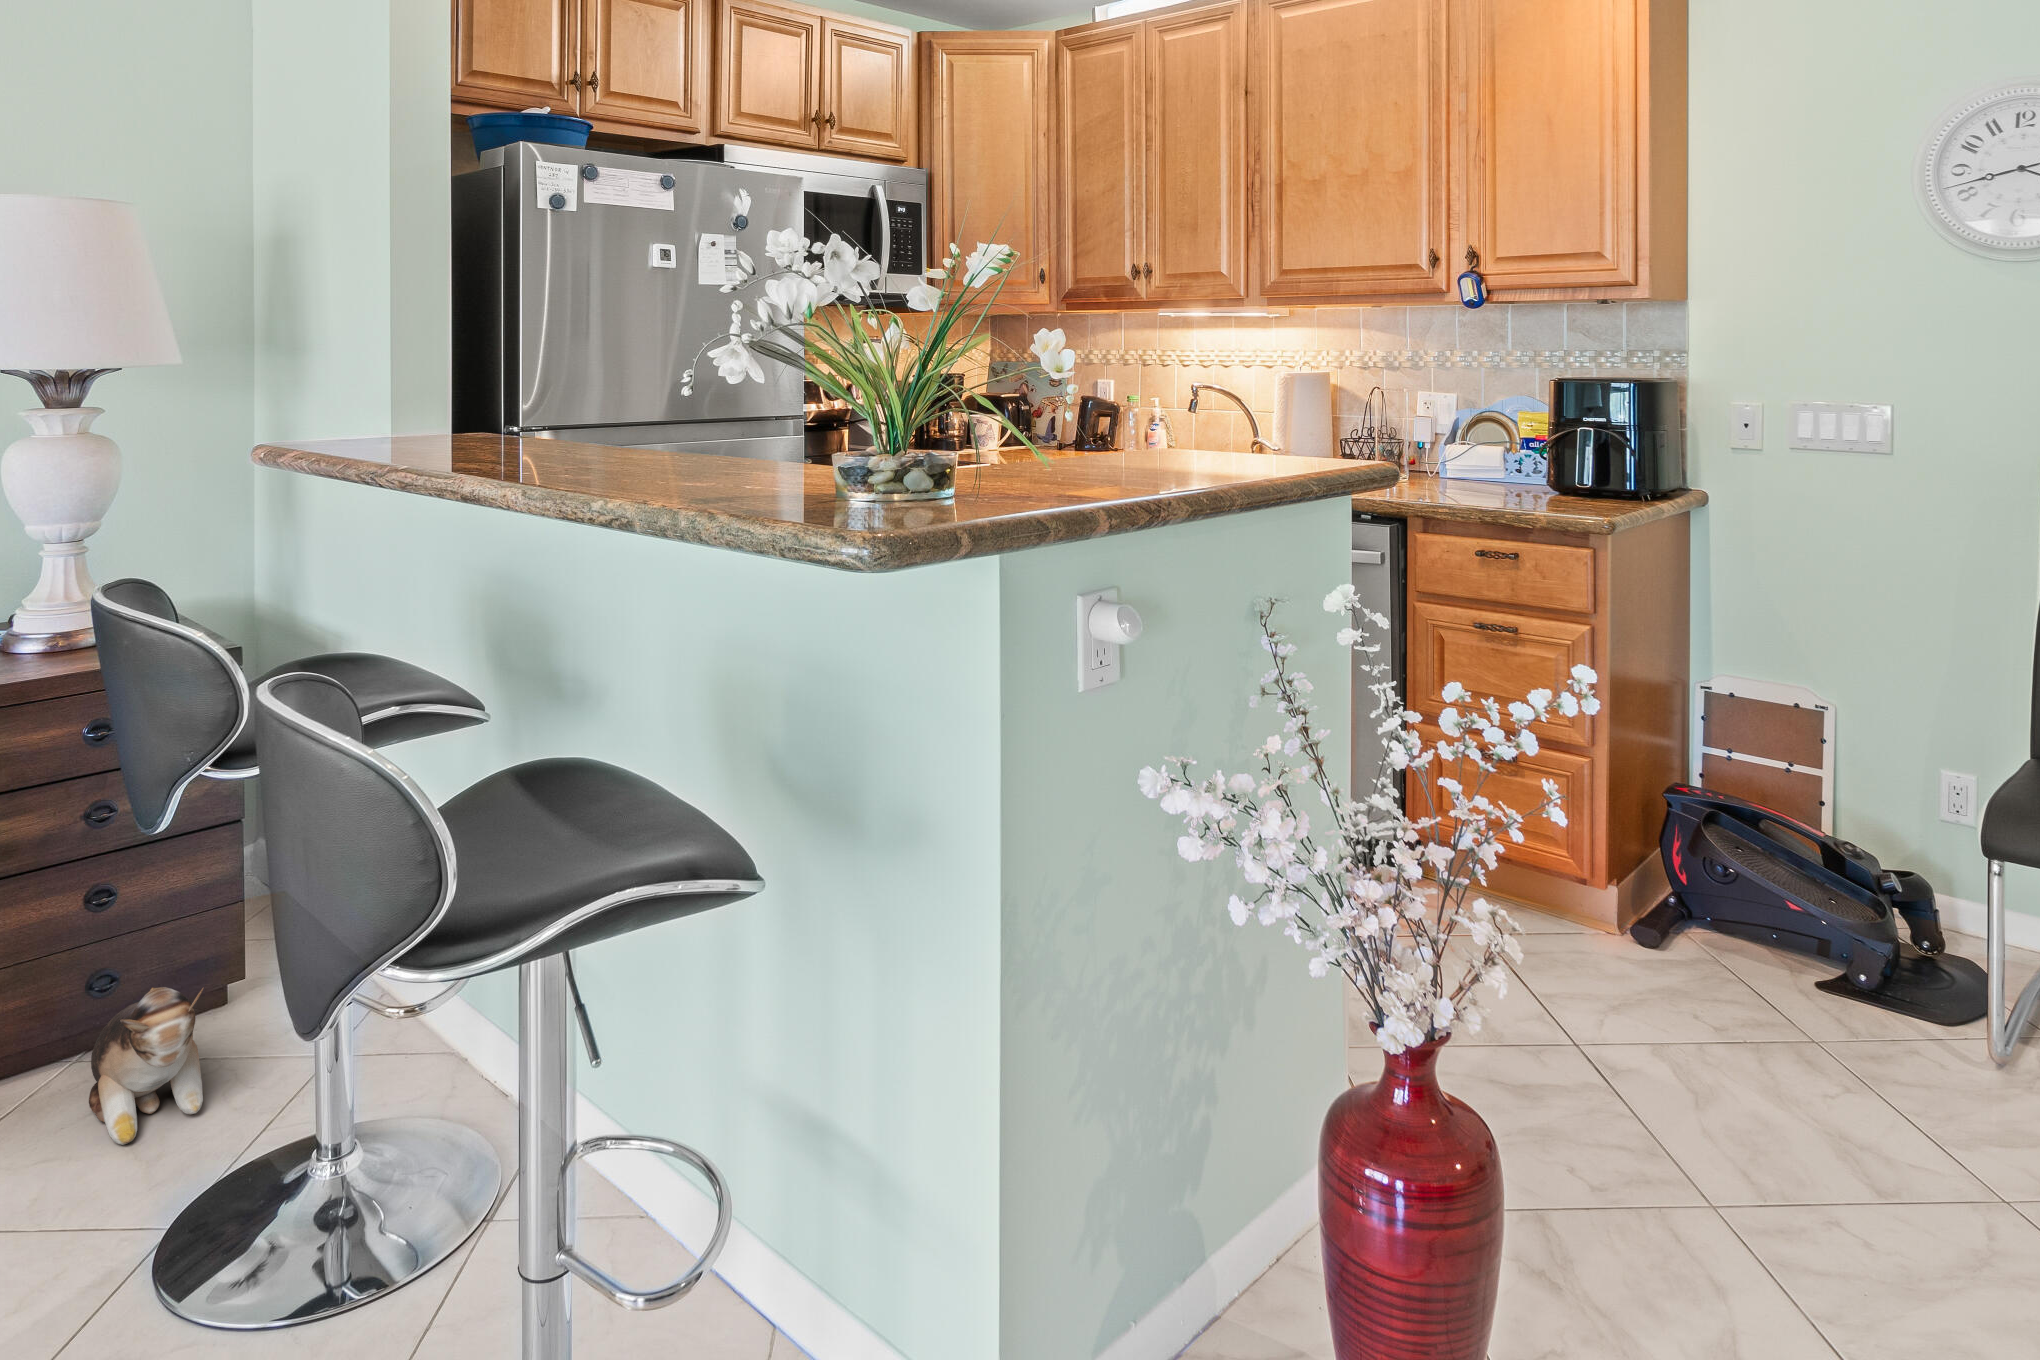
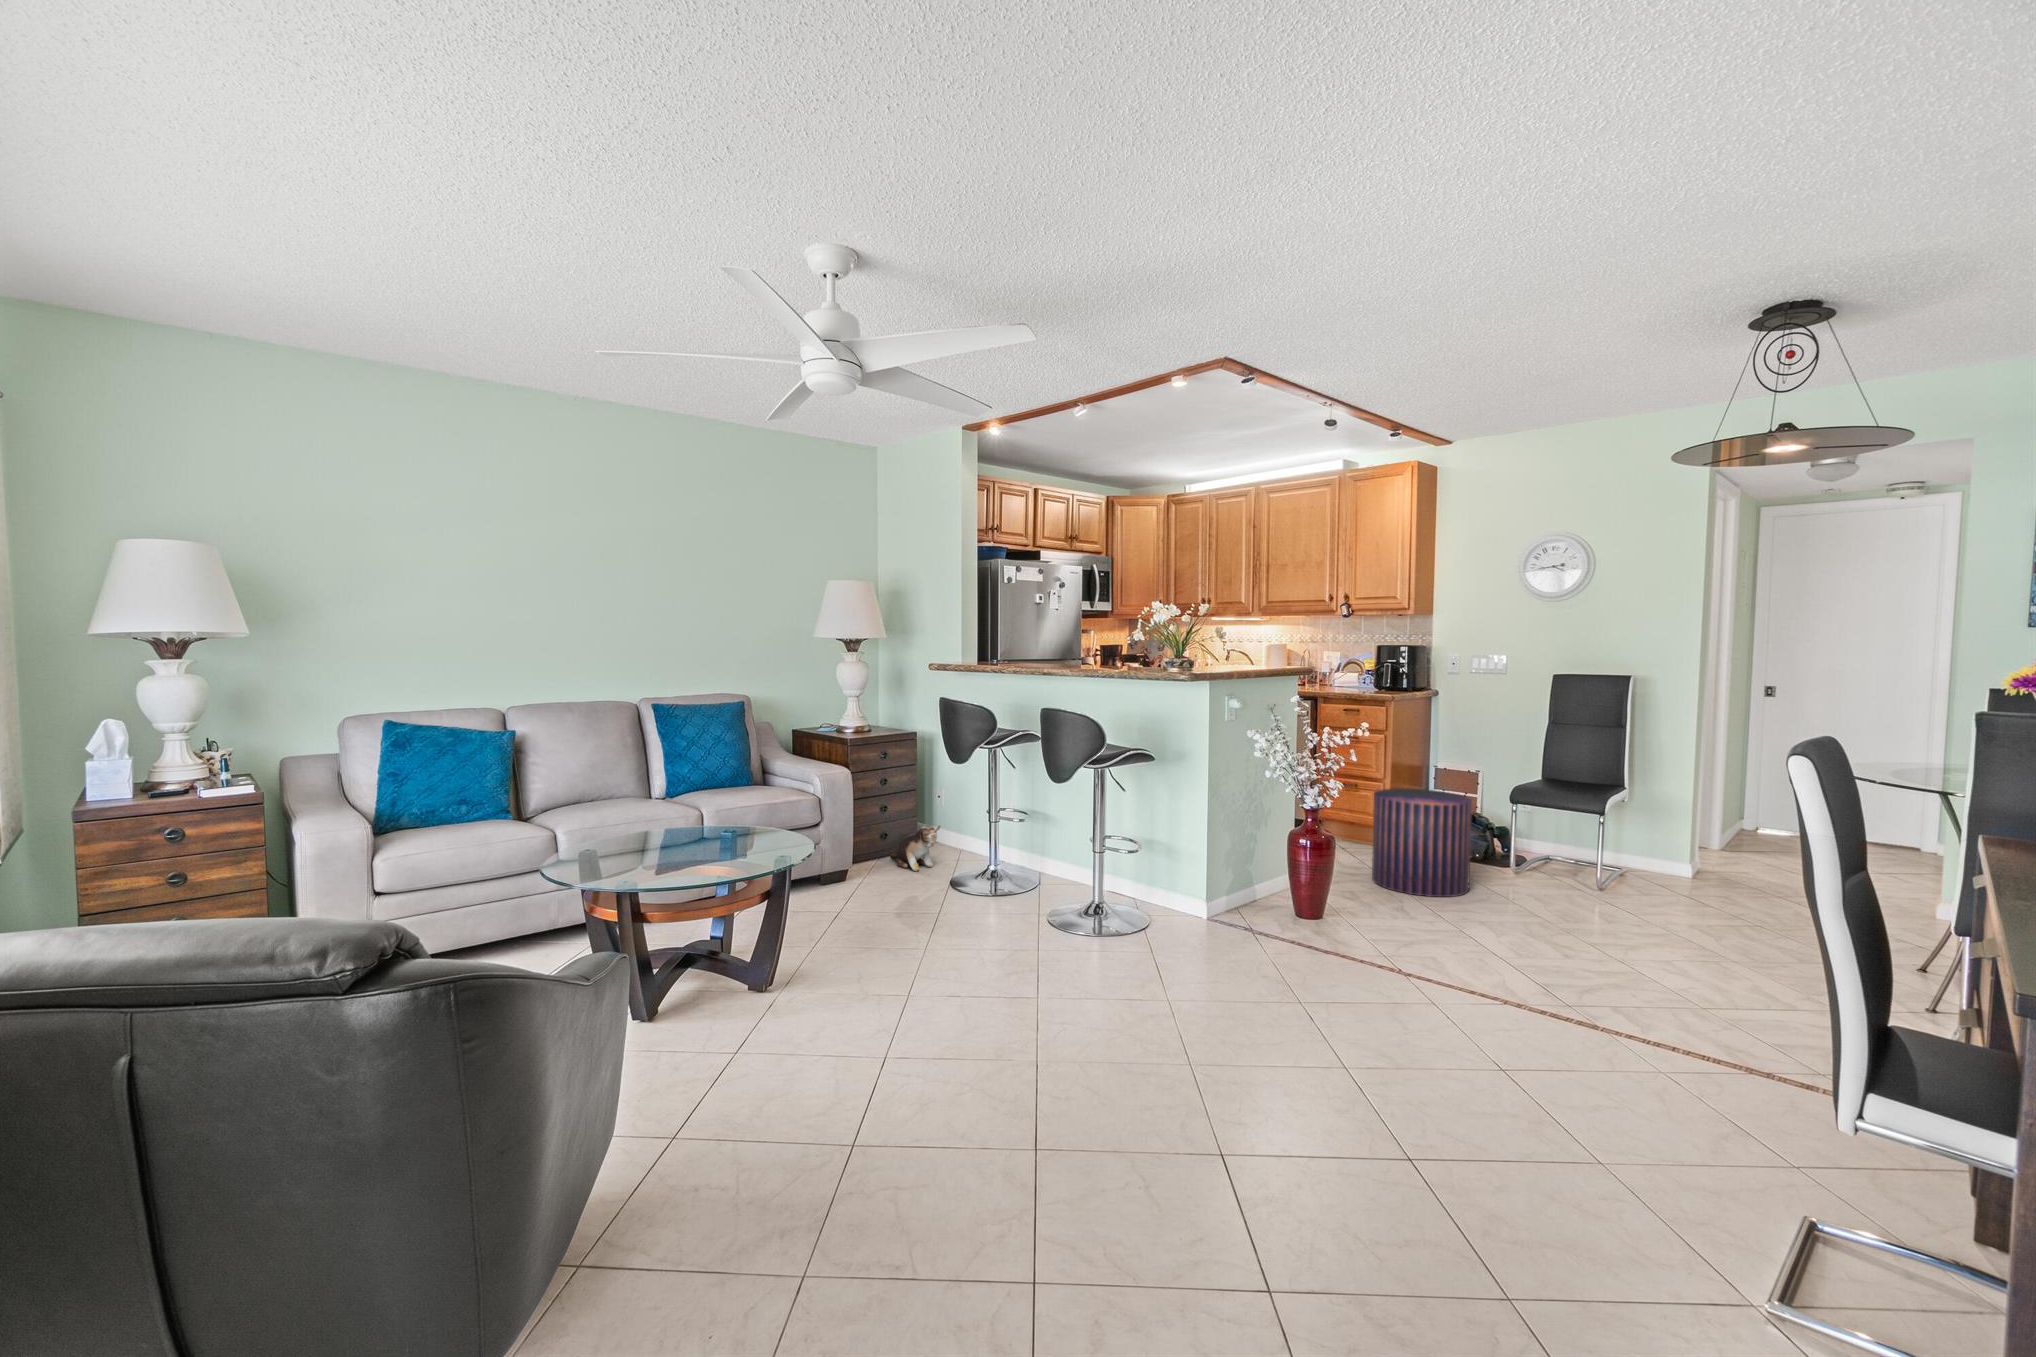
pouf: none [1589,814,1908,1234] -> present [1372,789,1472,897]

